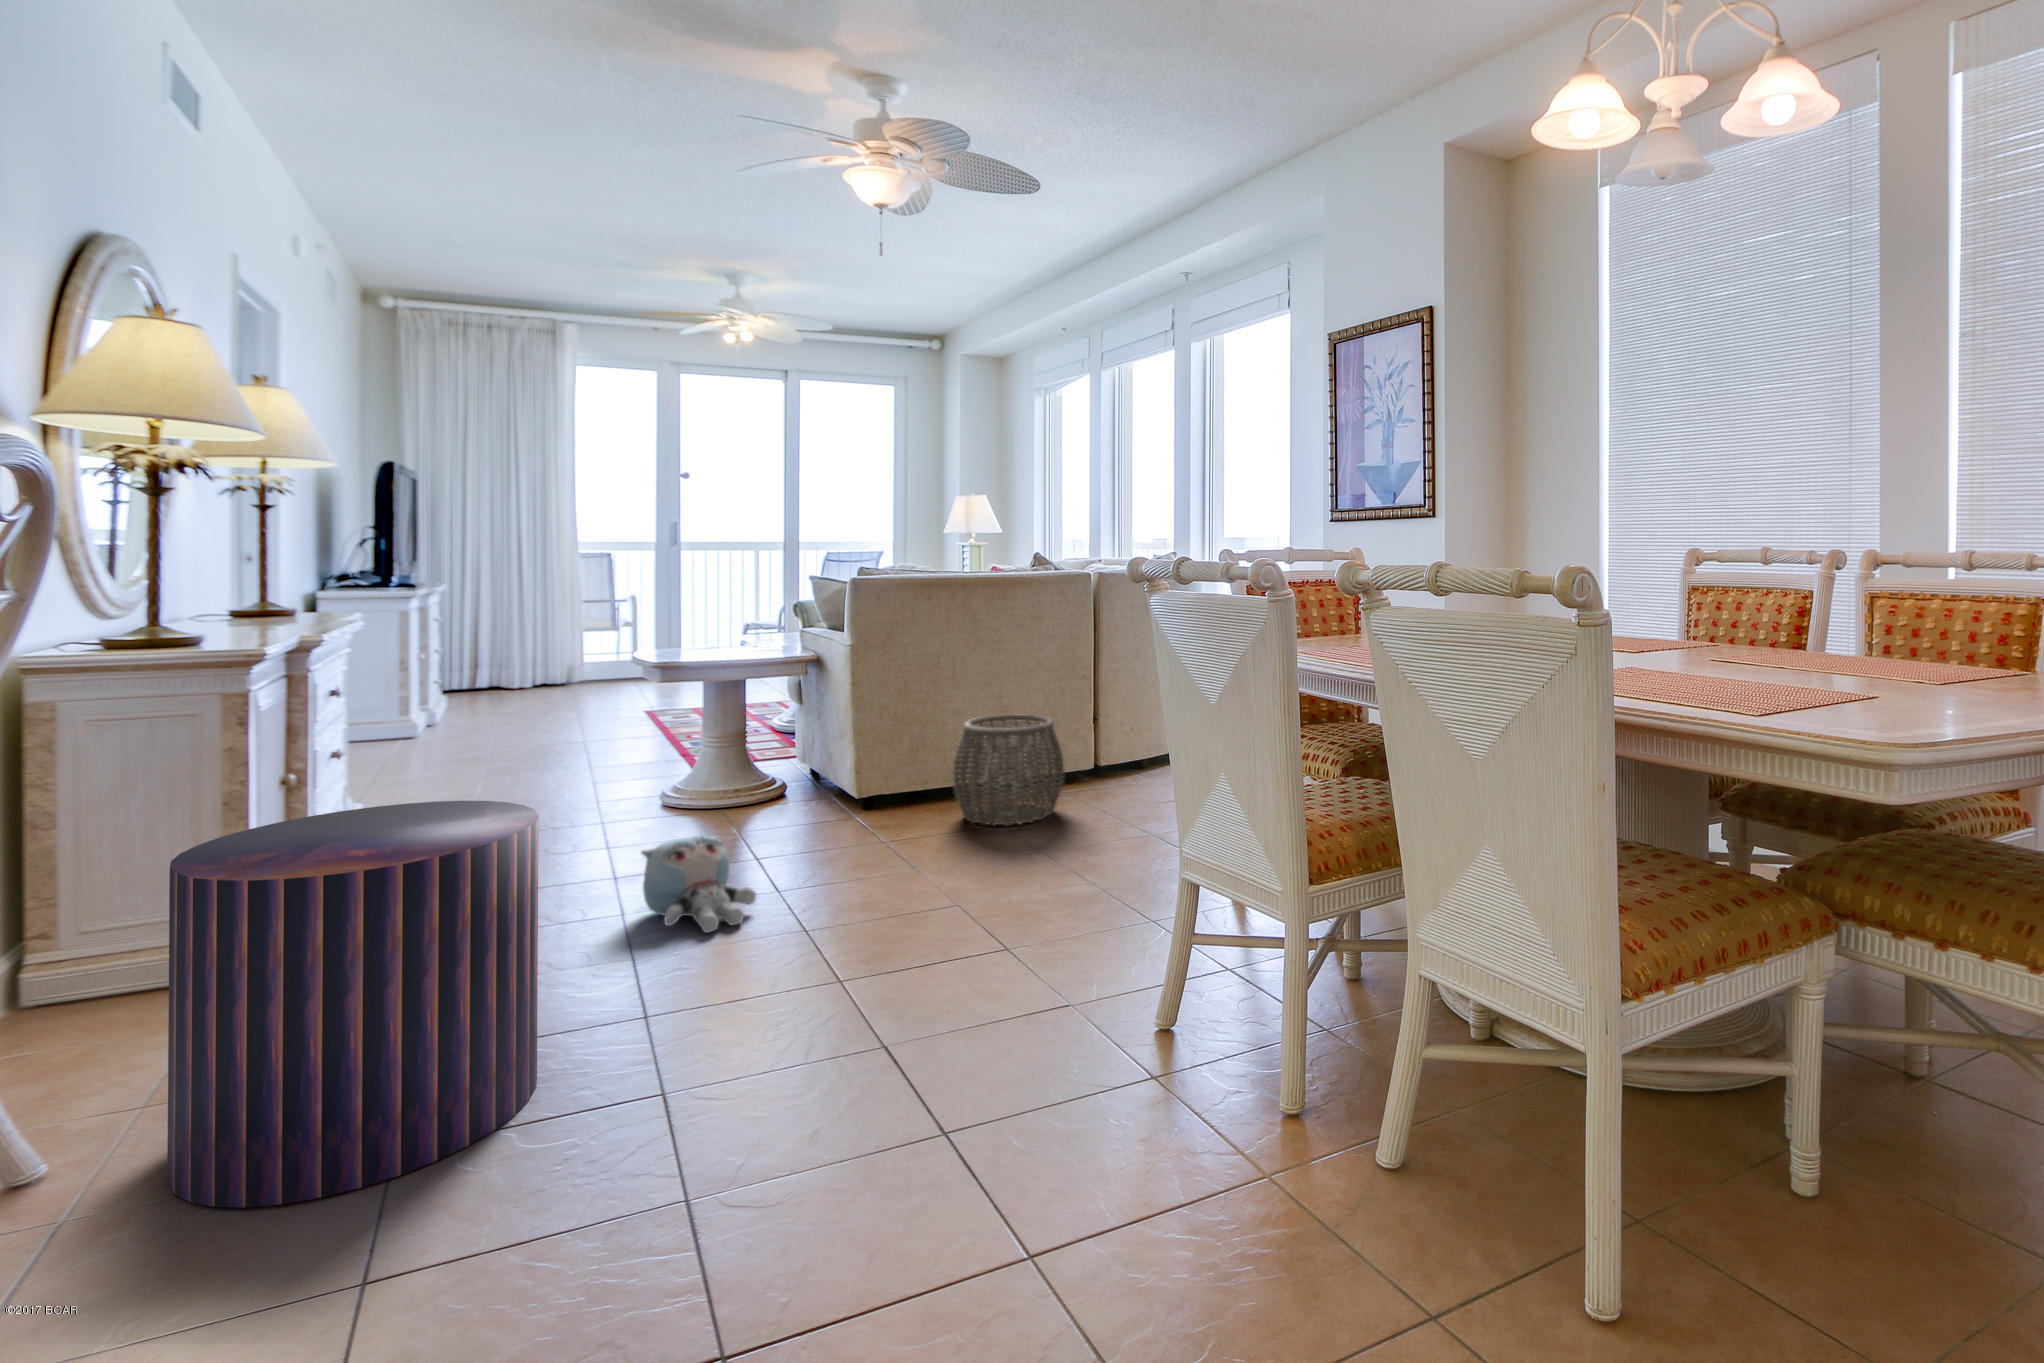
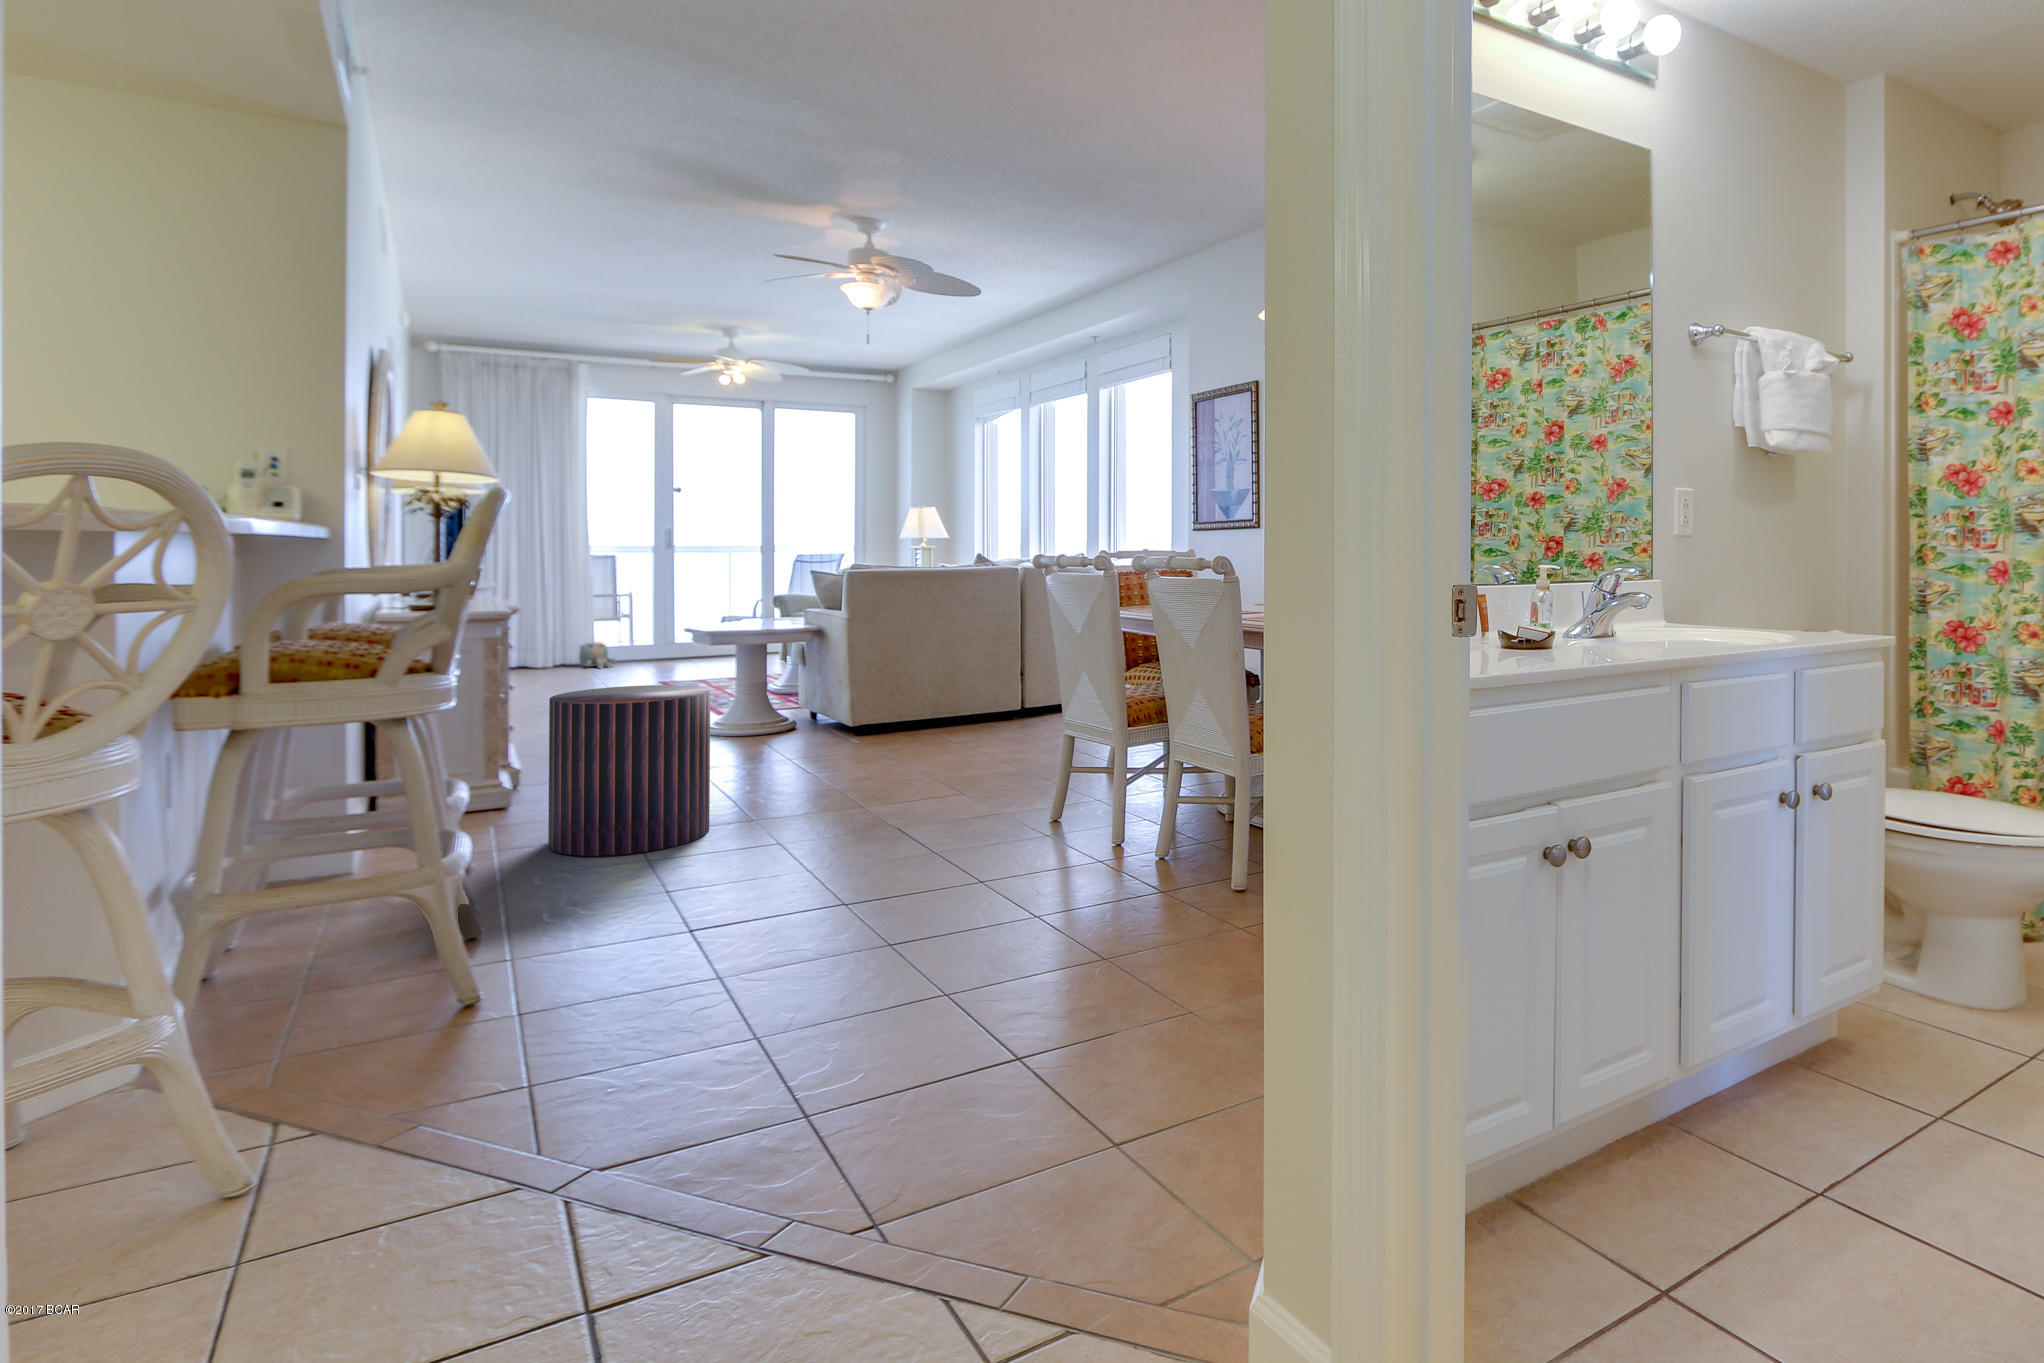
woven basket: present [953,715,1064,825] -> none [917,667,995,739]
plush toy: present [641,835,756,933] -> present [579,643,616,668]

